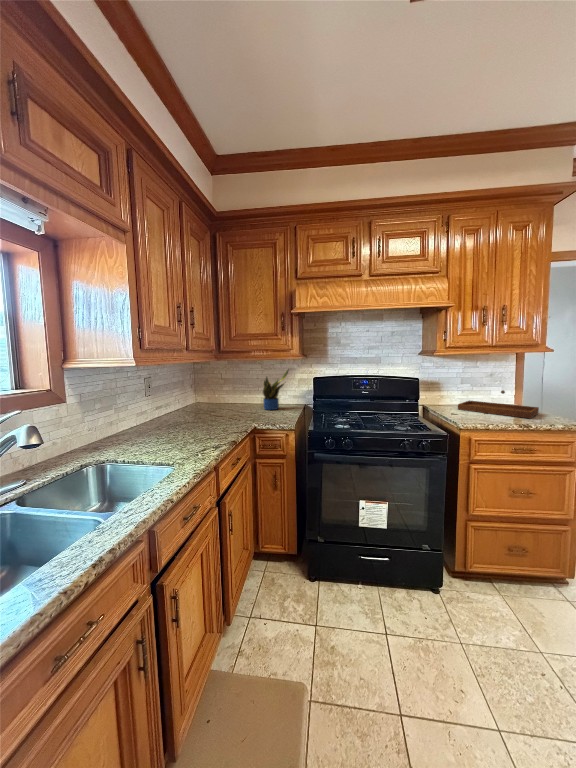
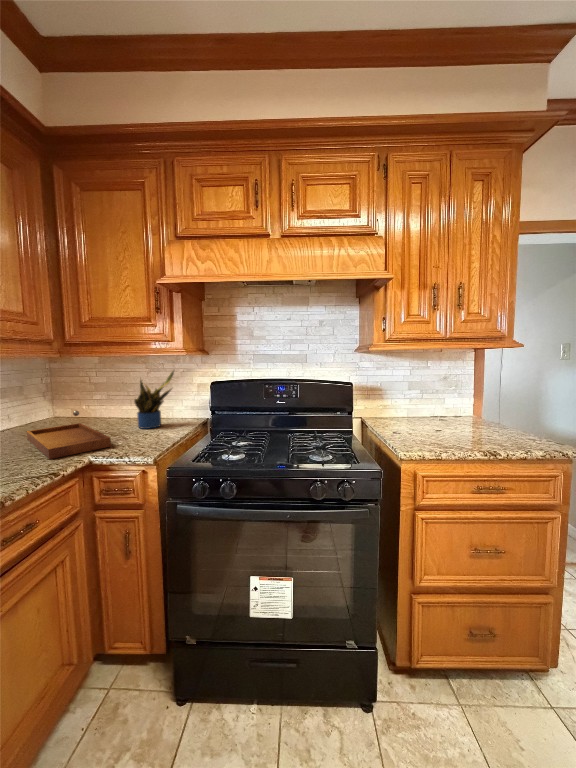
tray: present [458,390,539,418] -> present [27,411,111,459]

